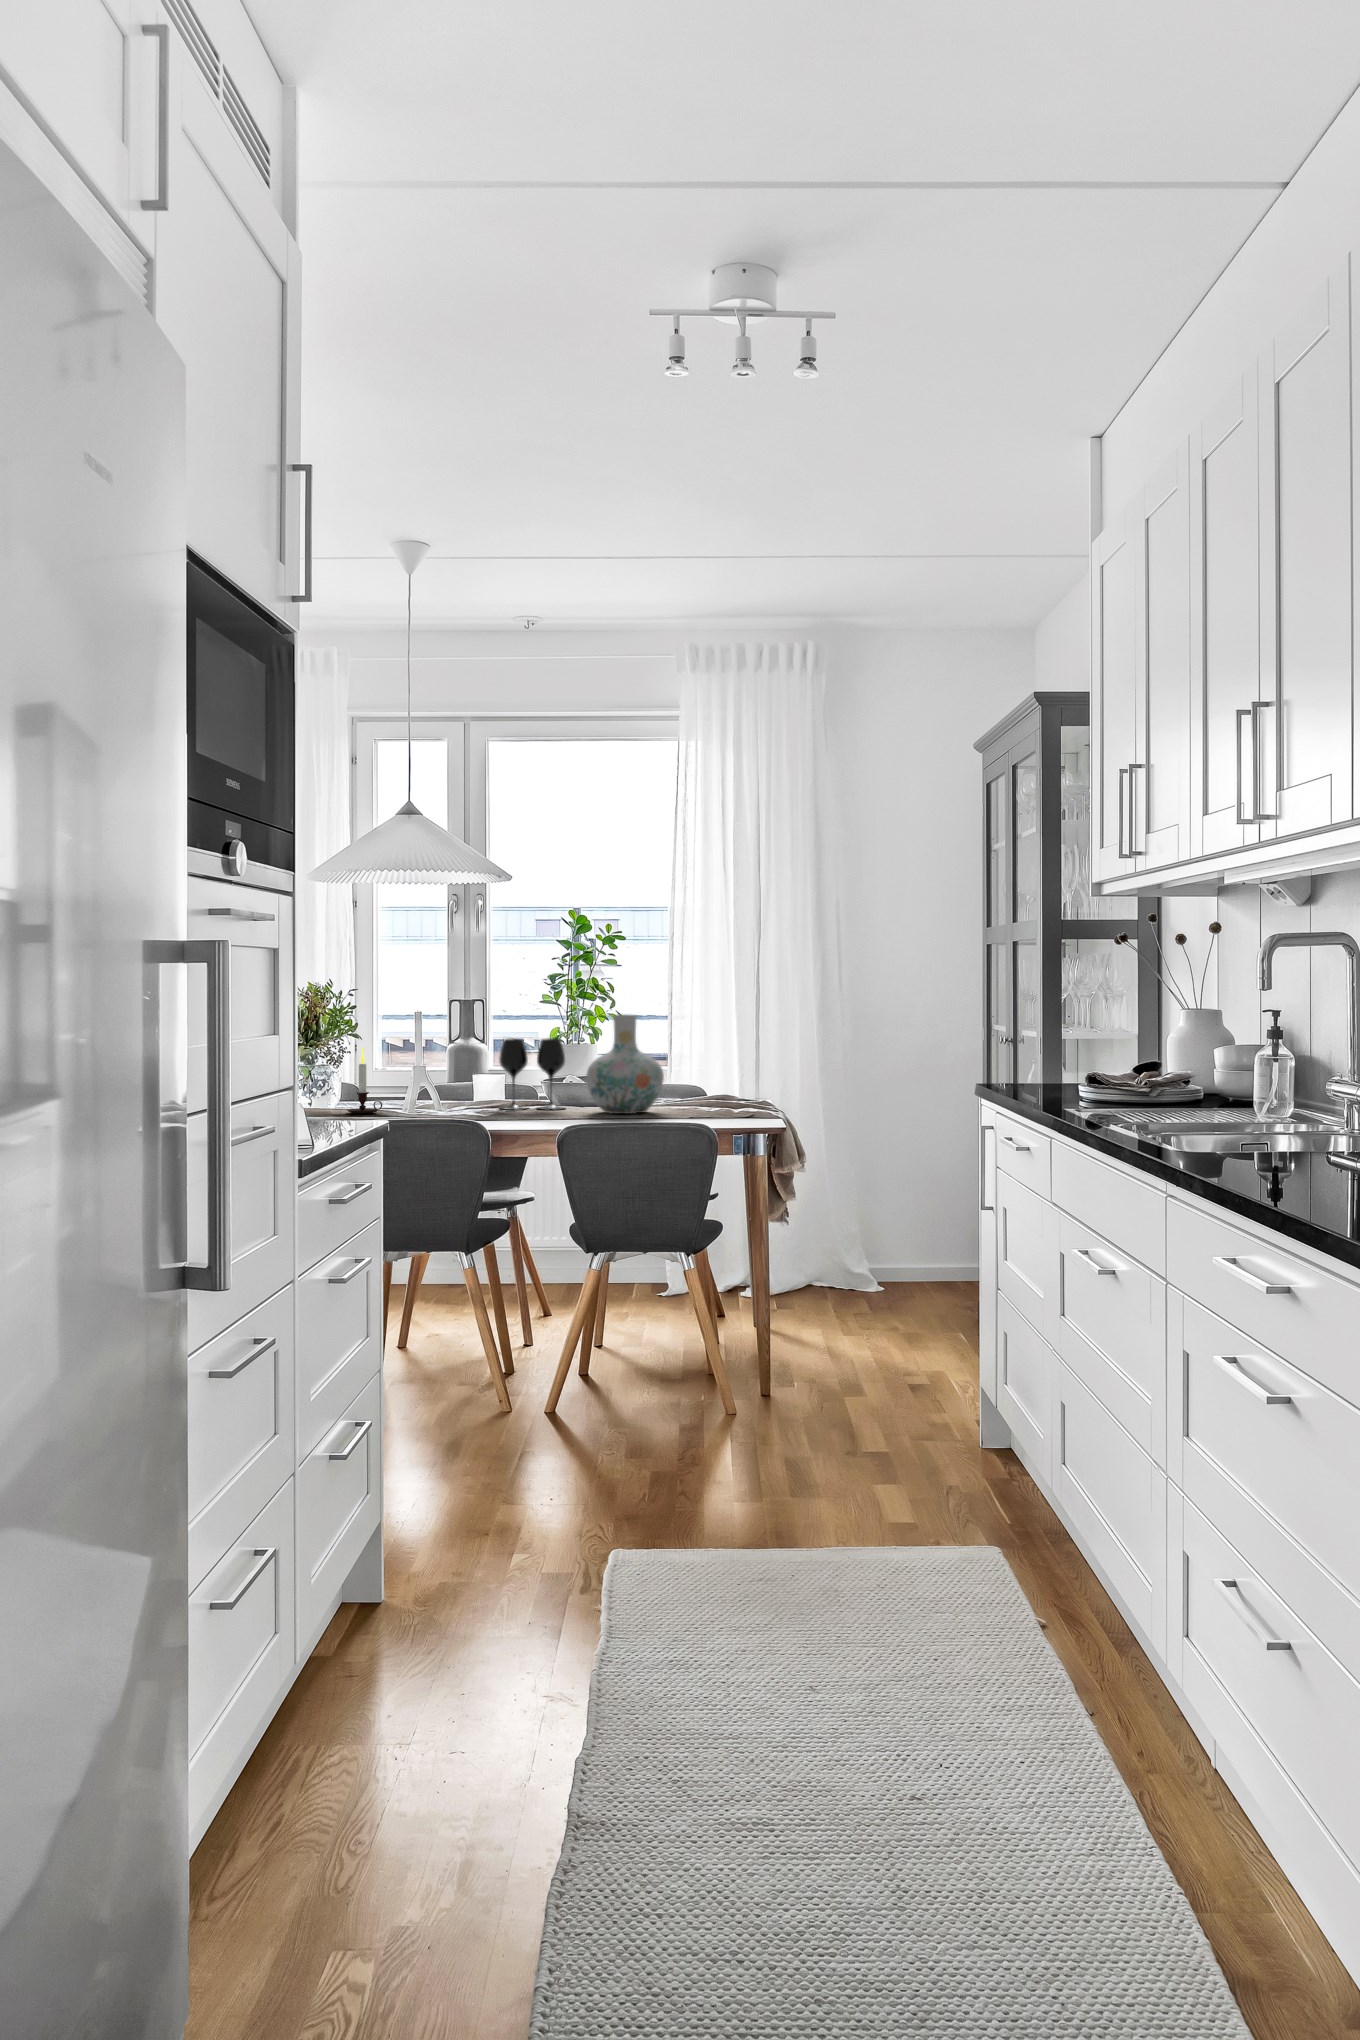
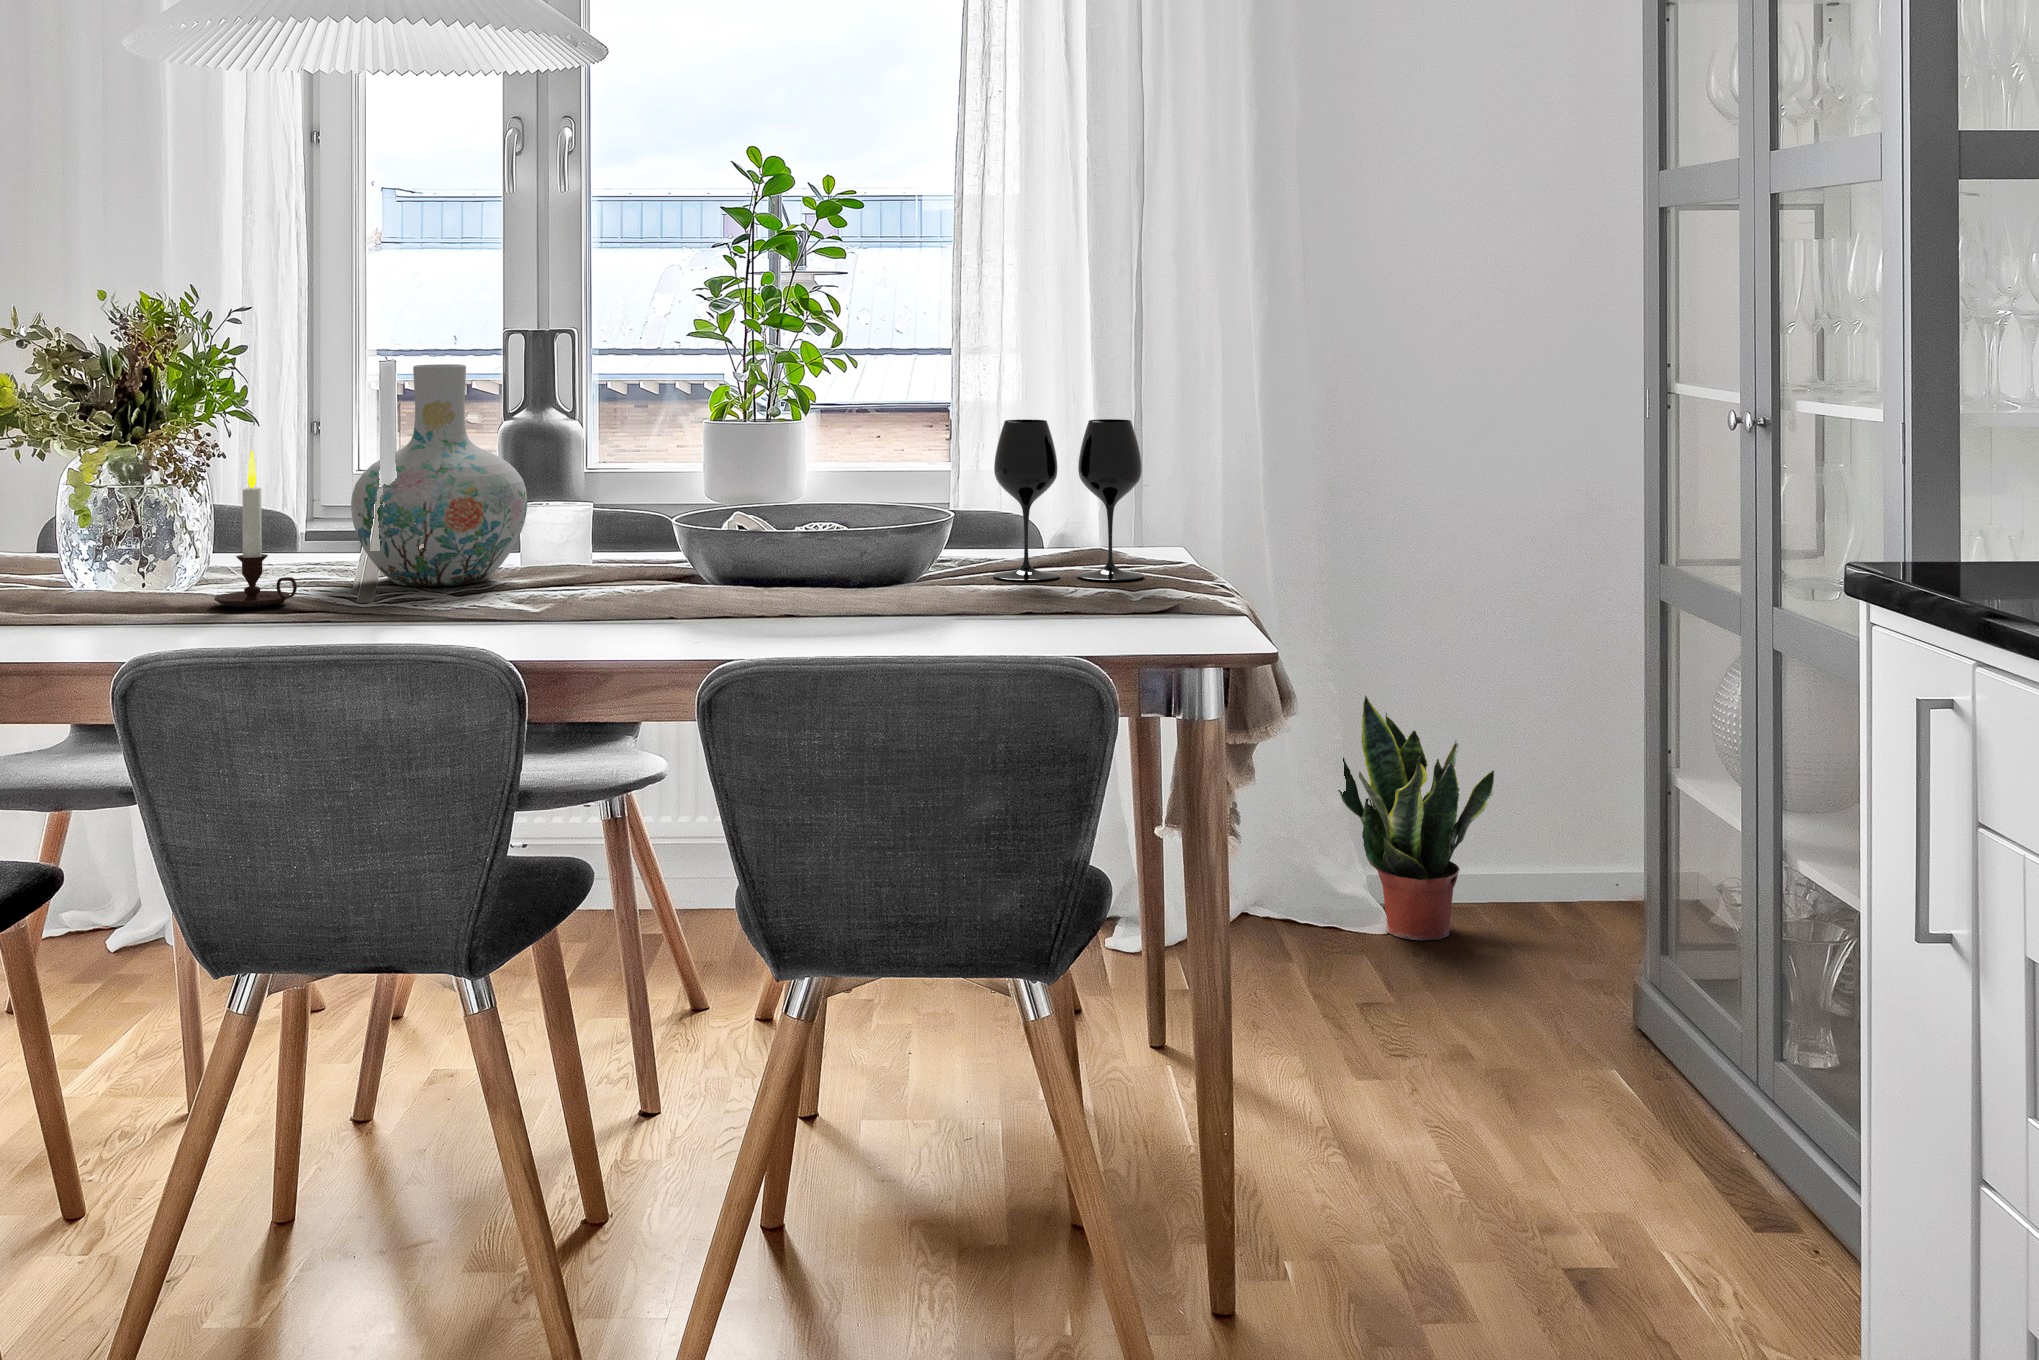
vase: present [586,1015,664,1114] -> present [351,364,527,586]
wine glass: present [499,1038,565,1110] -> present [993,419,1144,581]
potted plant: none [852,1177,930,1294] -> present [1338,695,1494,940]

